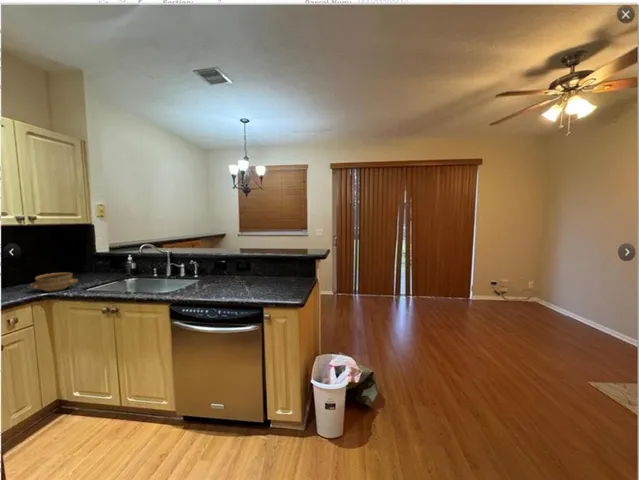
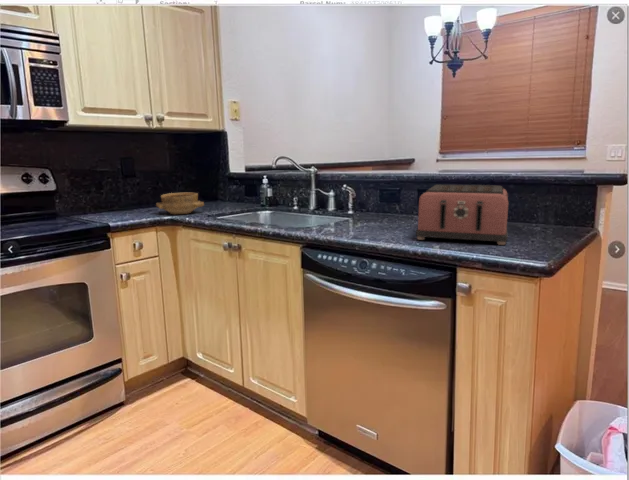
toaster: none [242,259,289,293] -> present [416,185,509,245]

